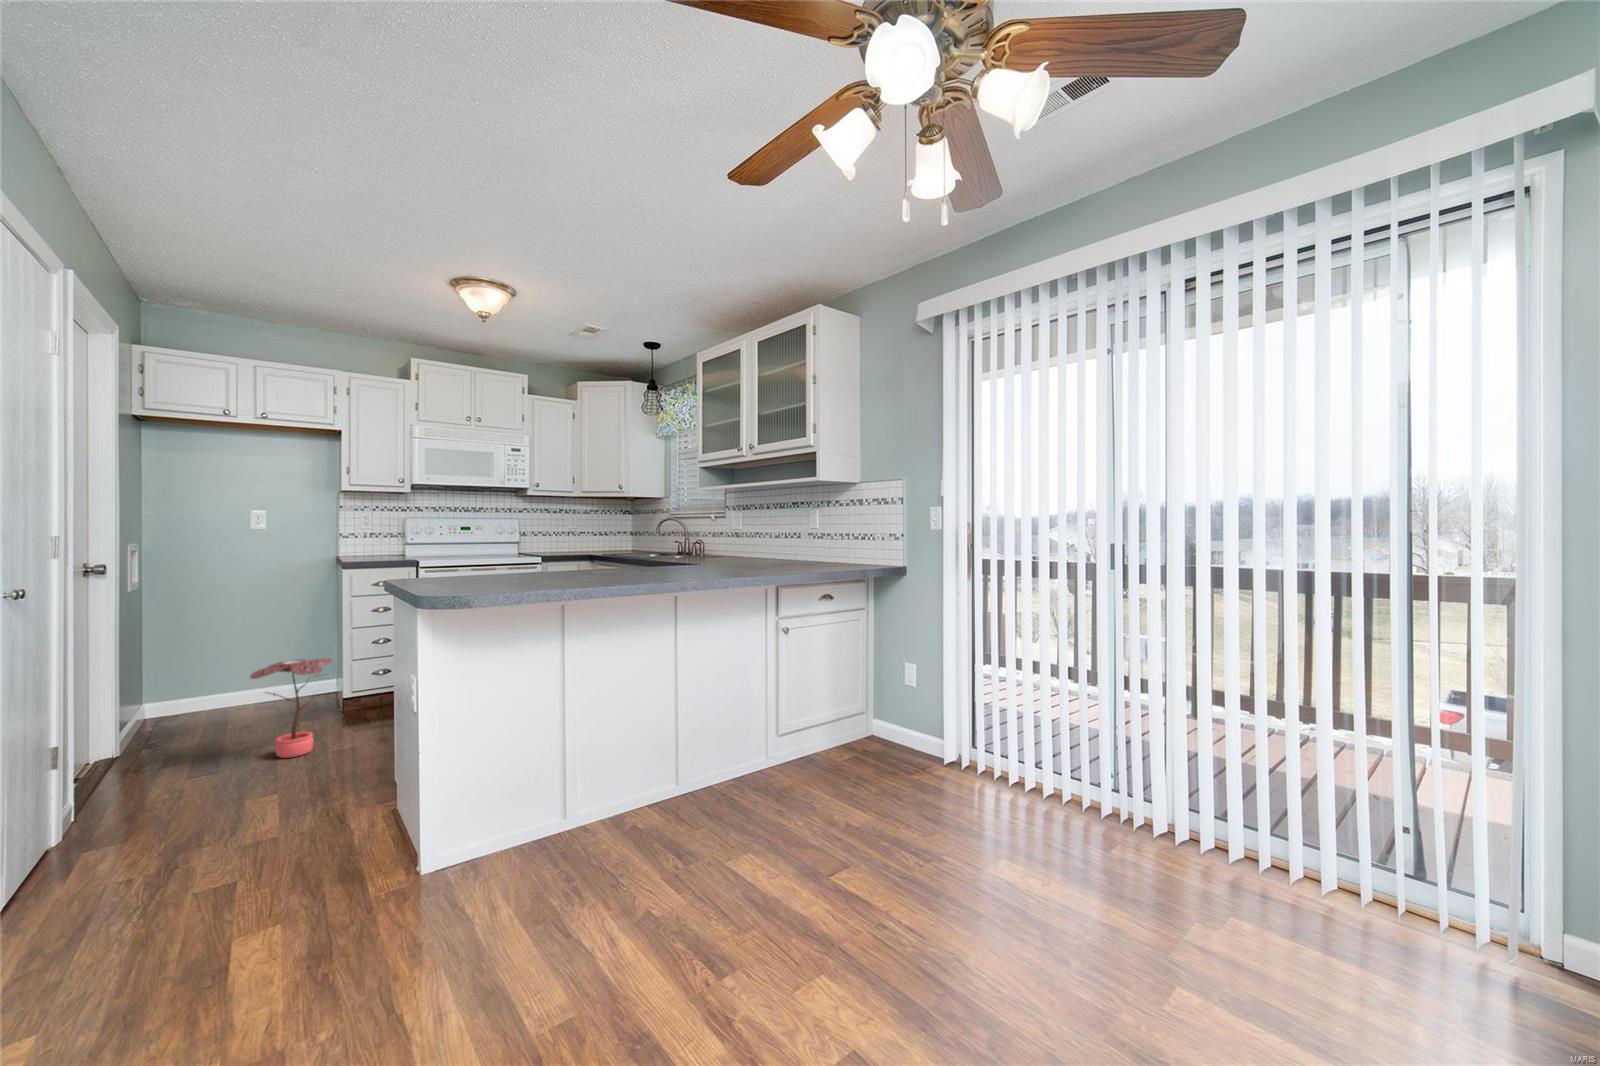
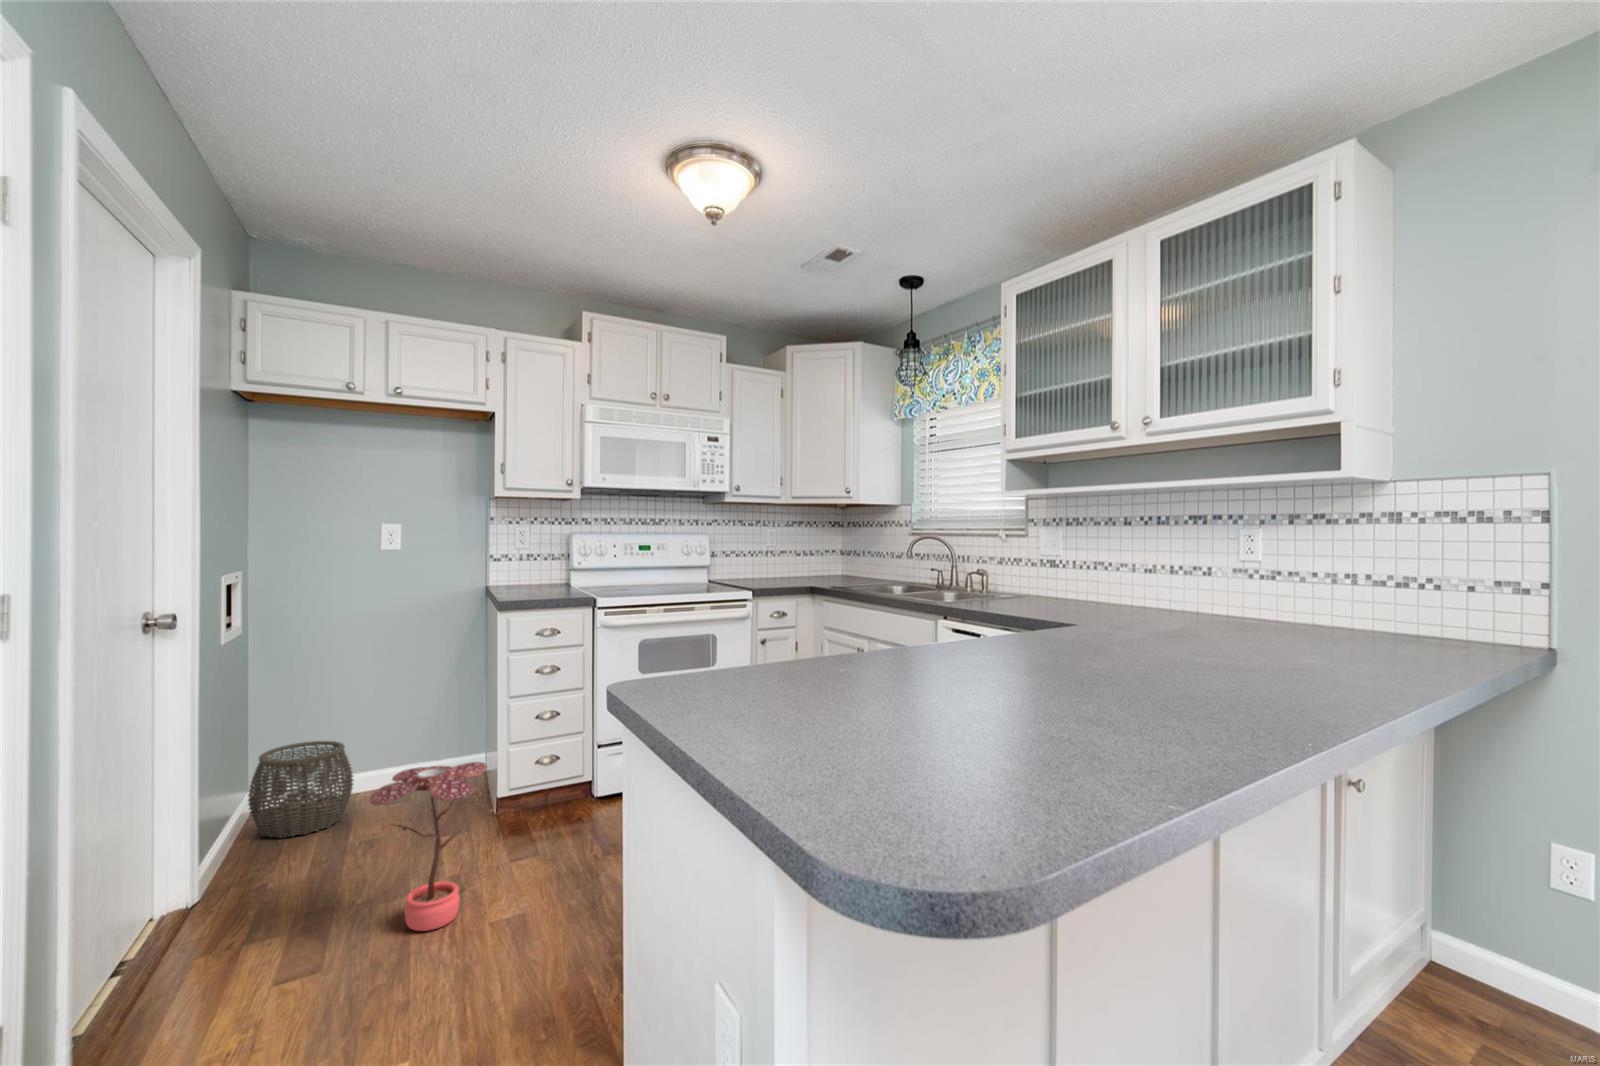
woven basket: none [148,664,232,728] -> present [248,741,353,838]

